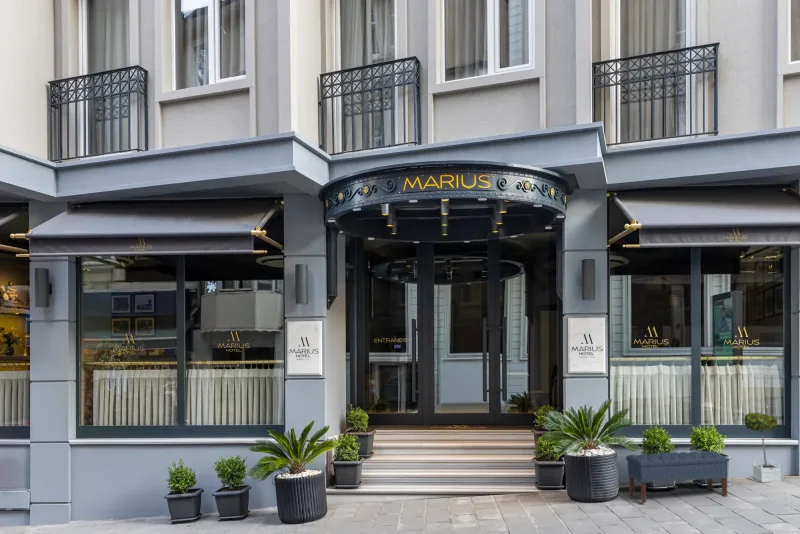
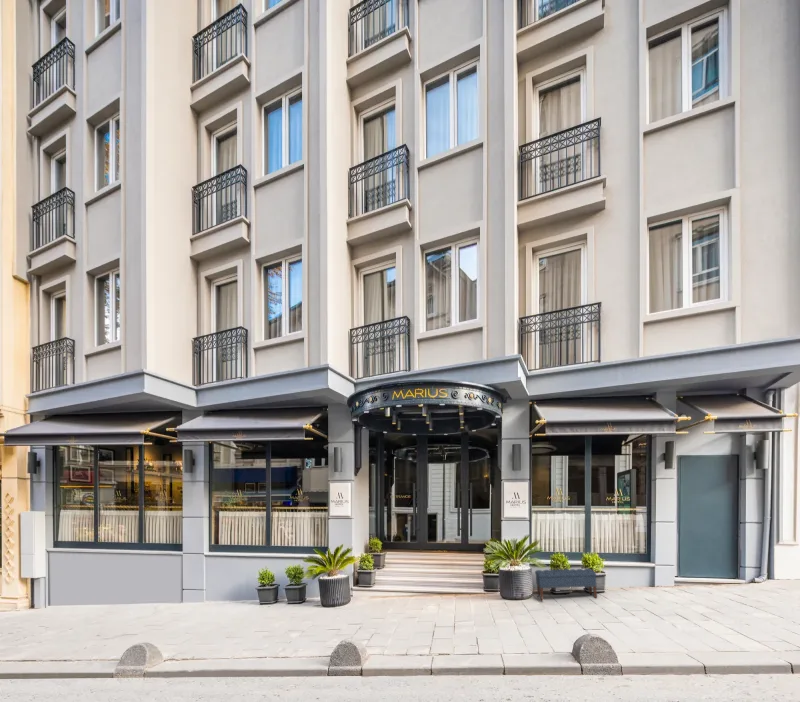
potted tree: present [744,412,781,483] -> none [617,544,640,591]

